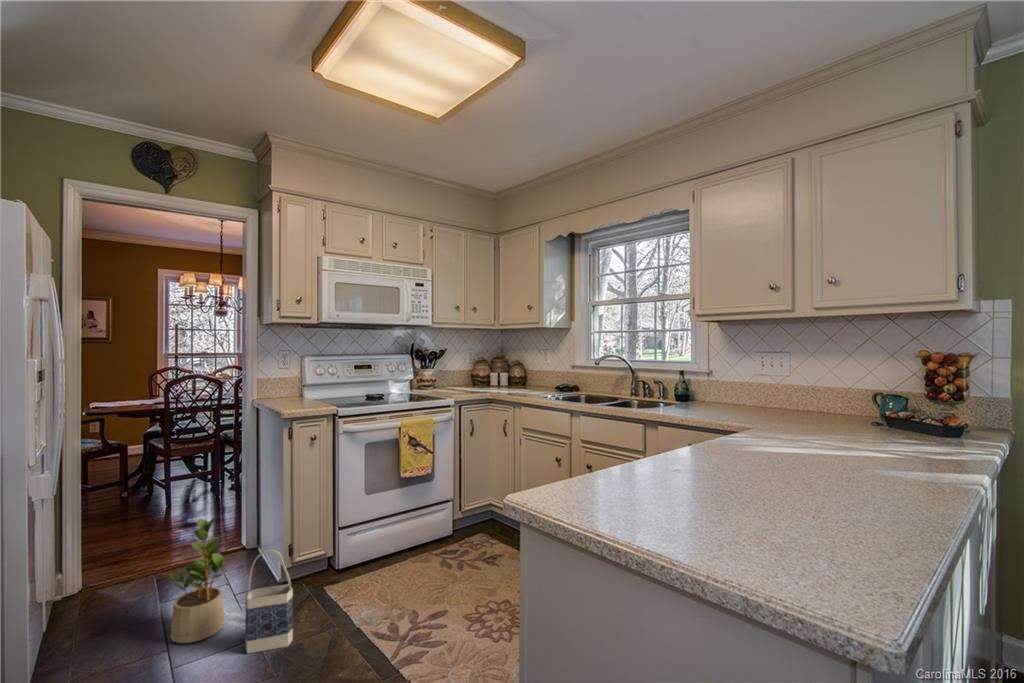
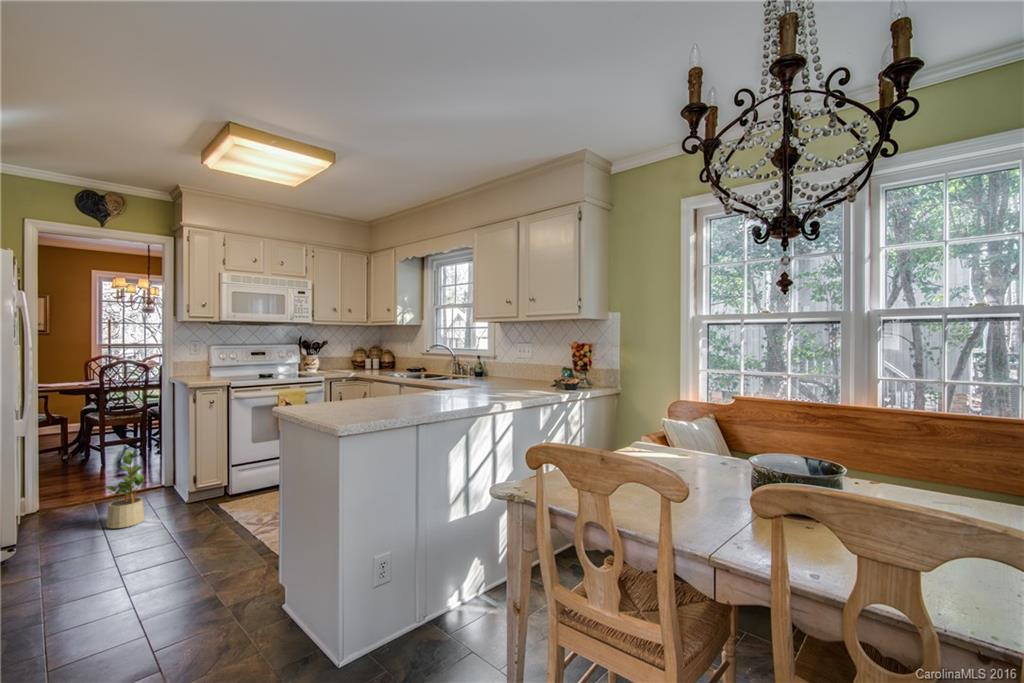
bag: present [245,550,293,653] -> none [158,468,191,532]

